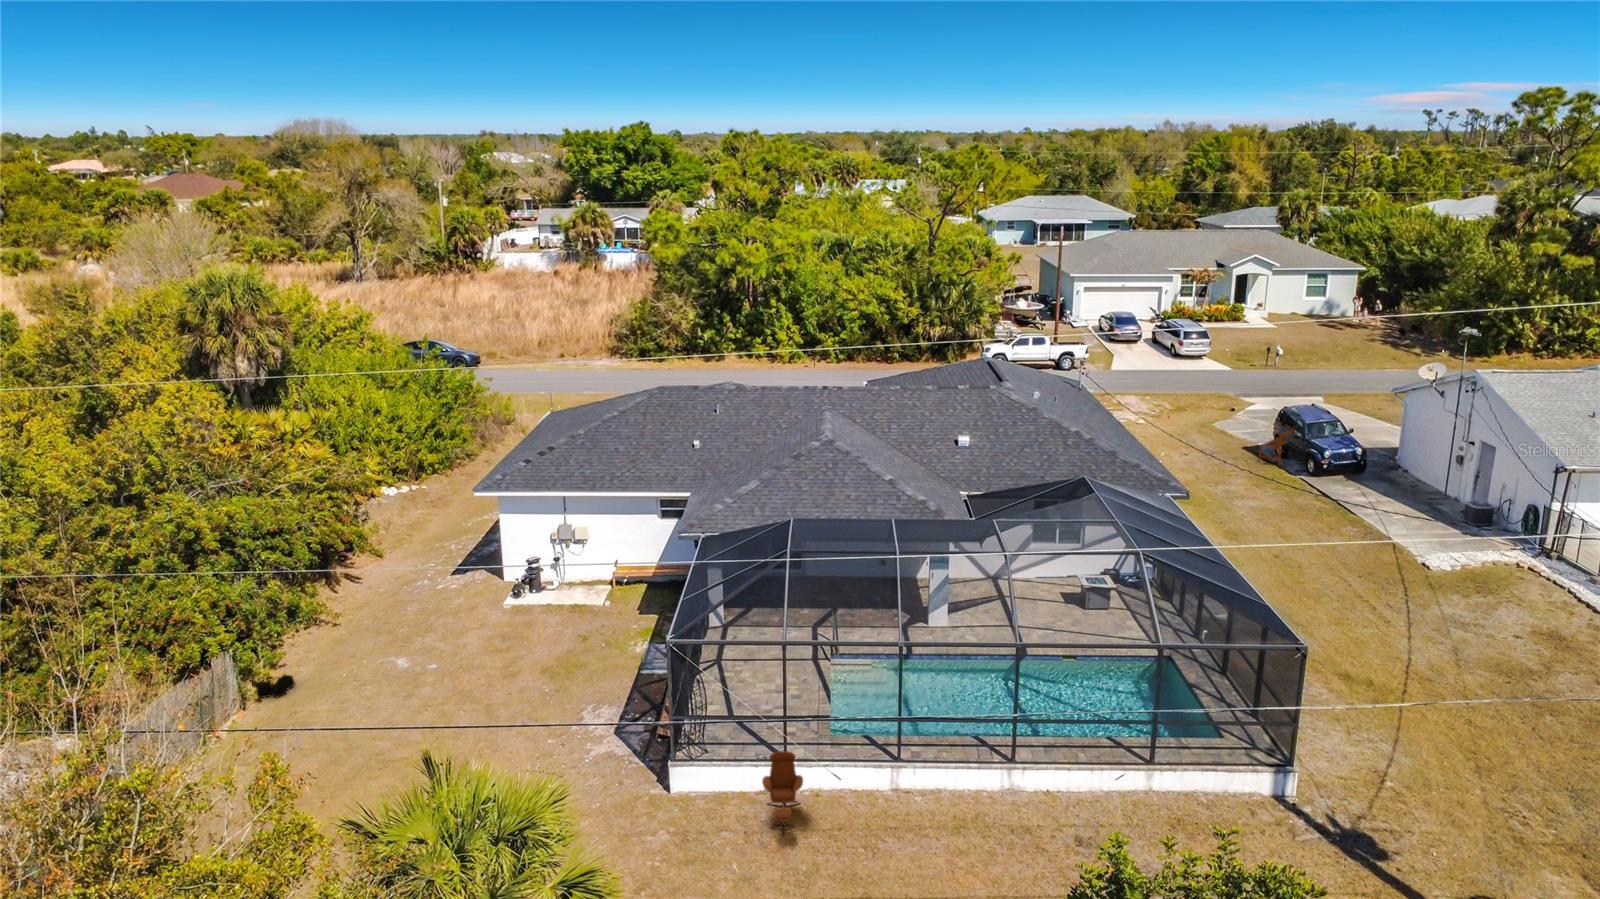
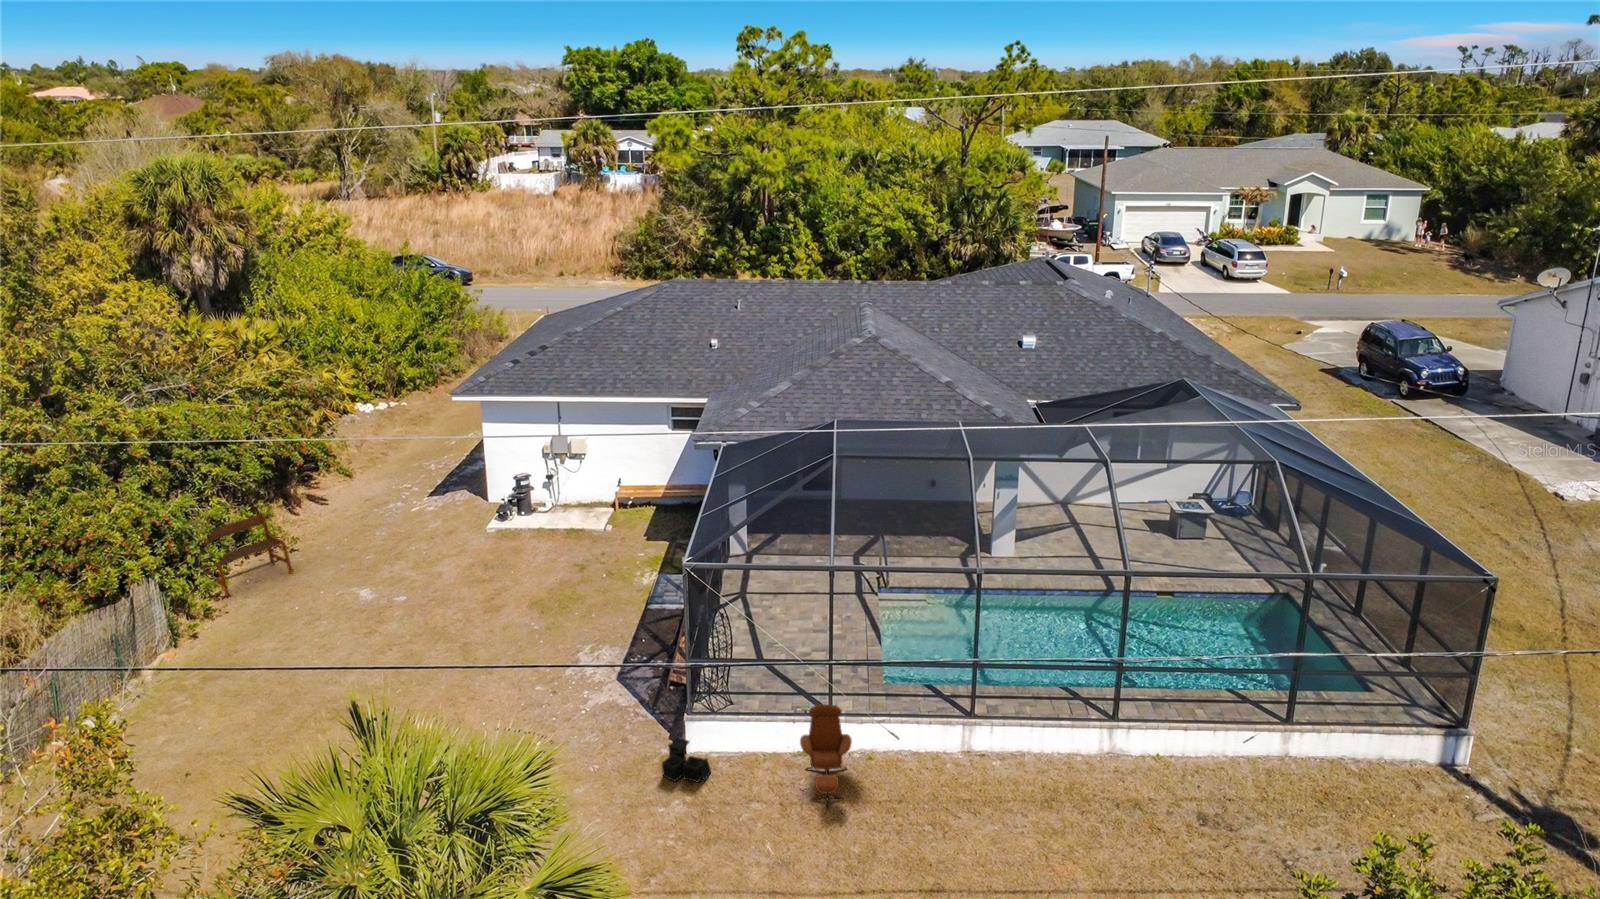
bench: present [1258,428,1294,466] -> present [206,513,293,597]
storage bin: present [254,675,295,698] -> present [662,738,711,782]

